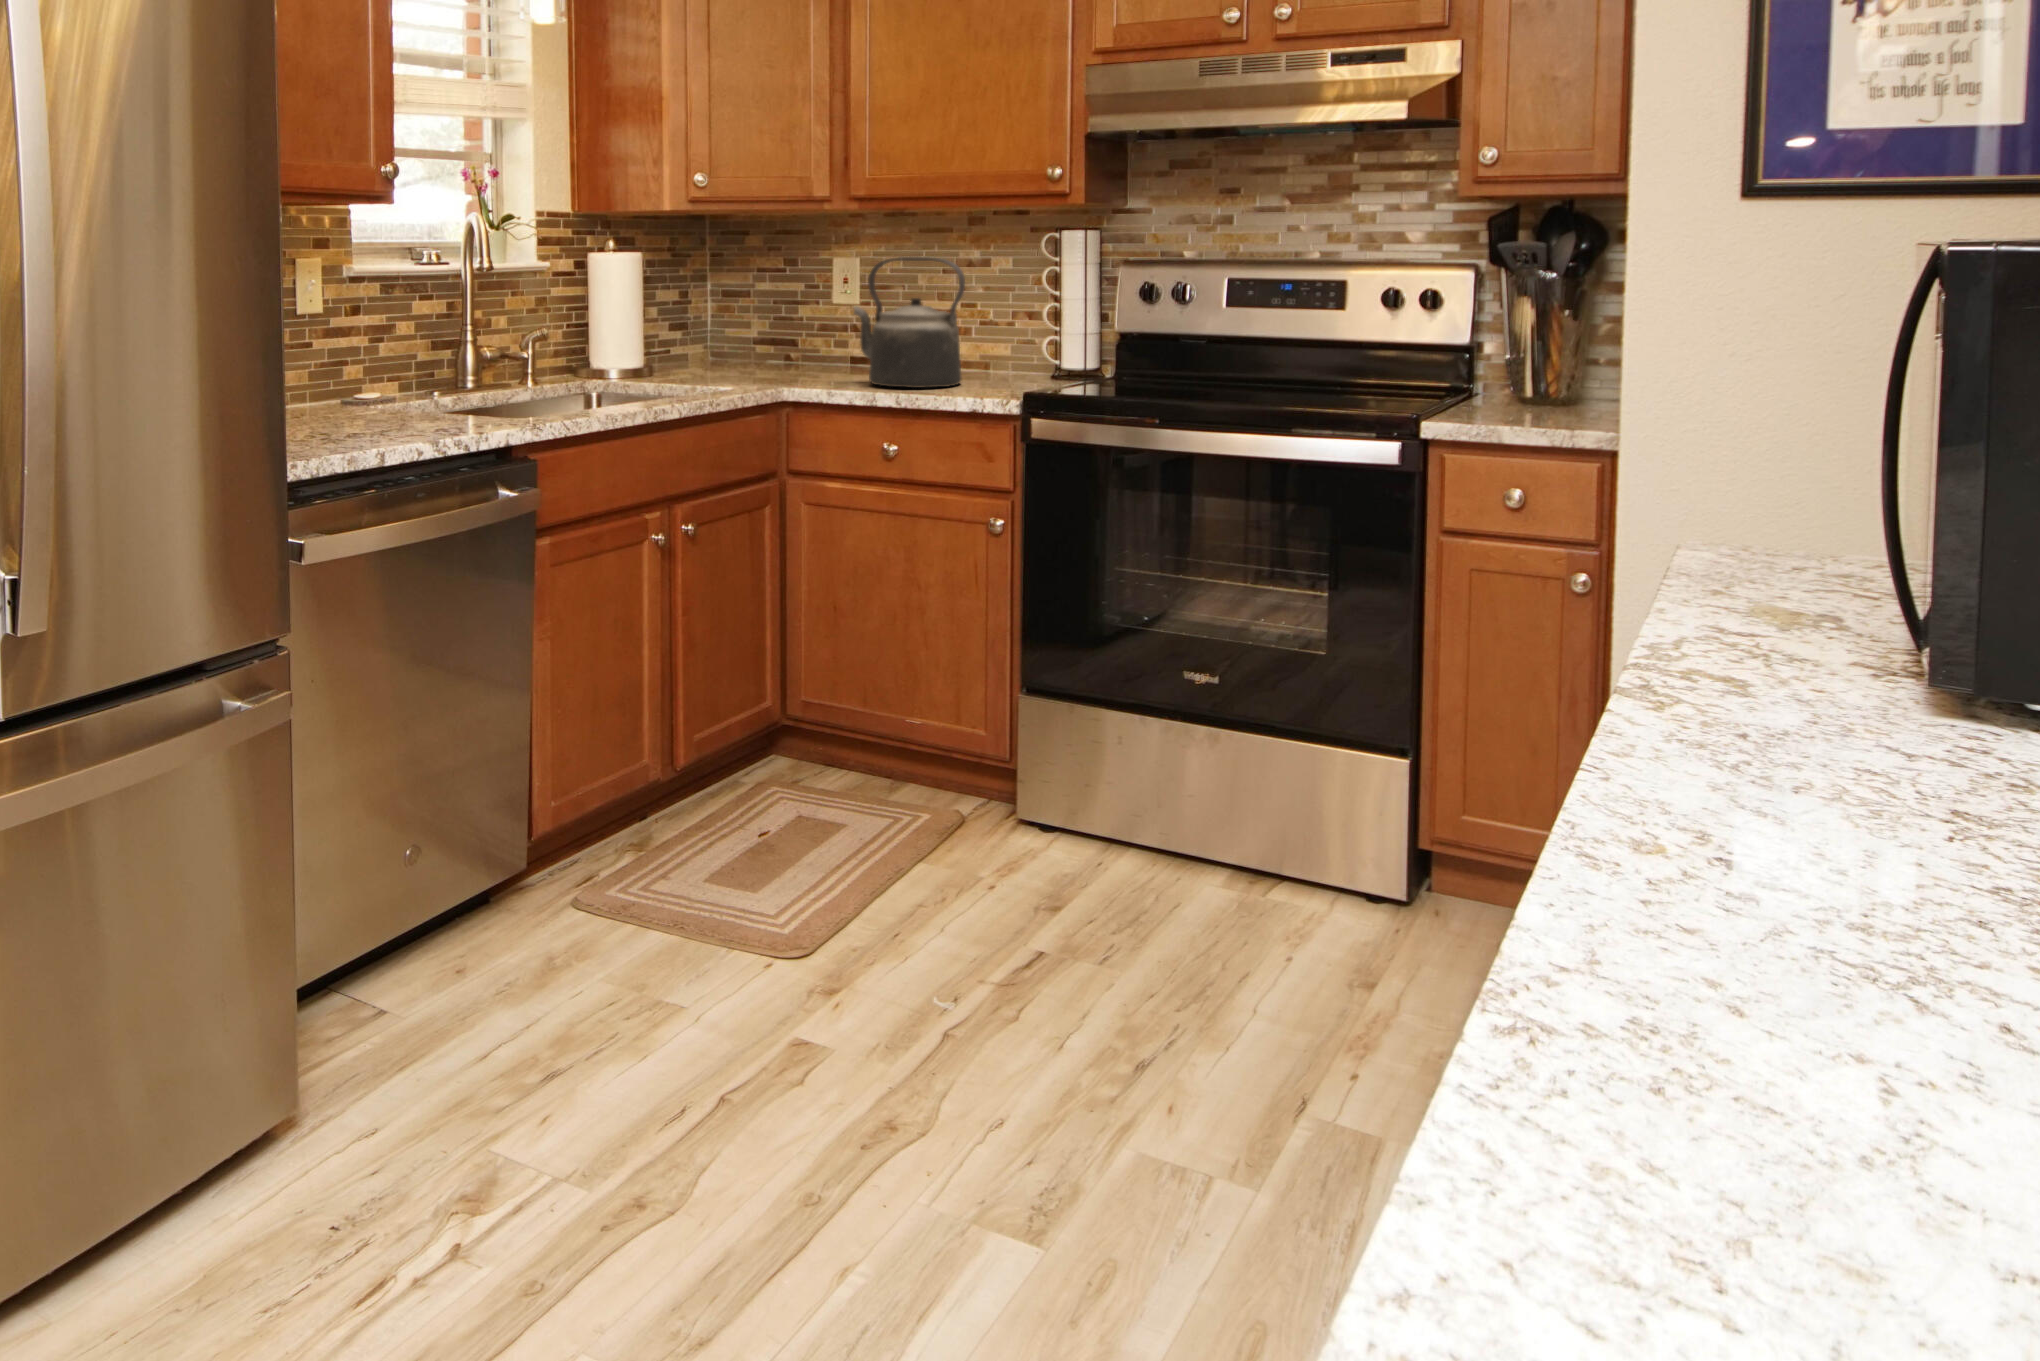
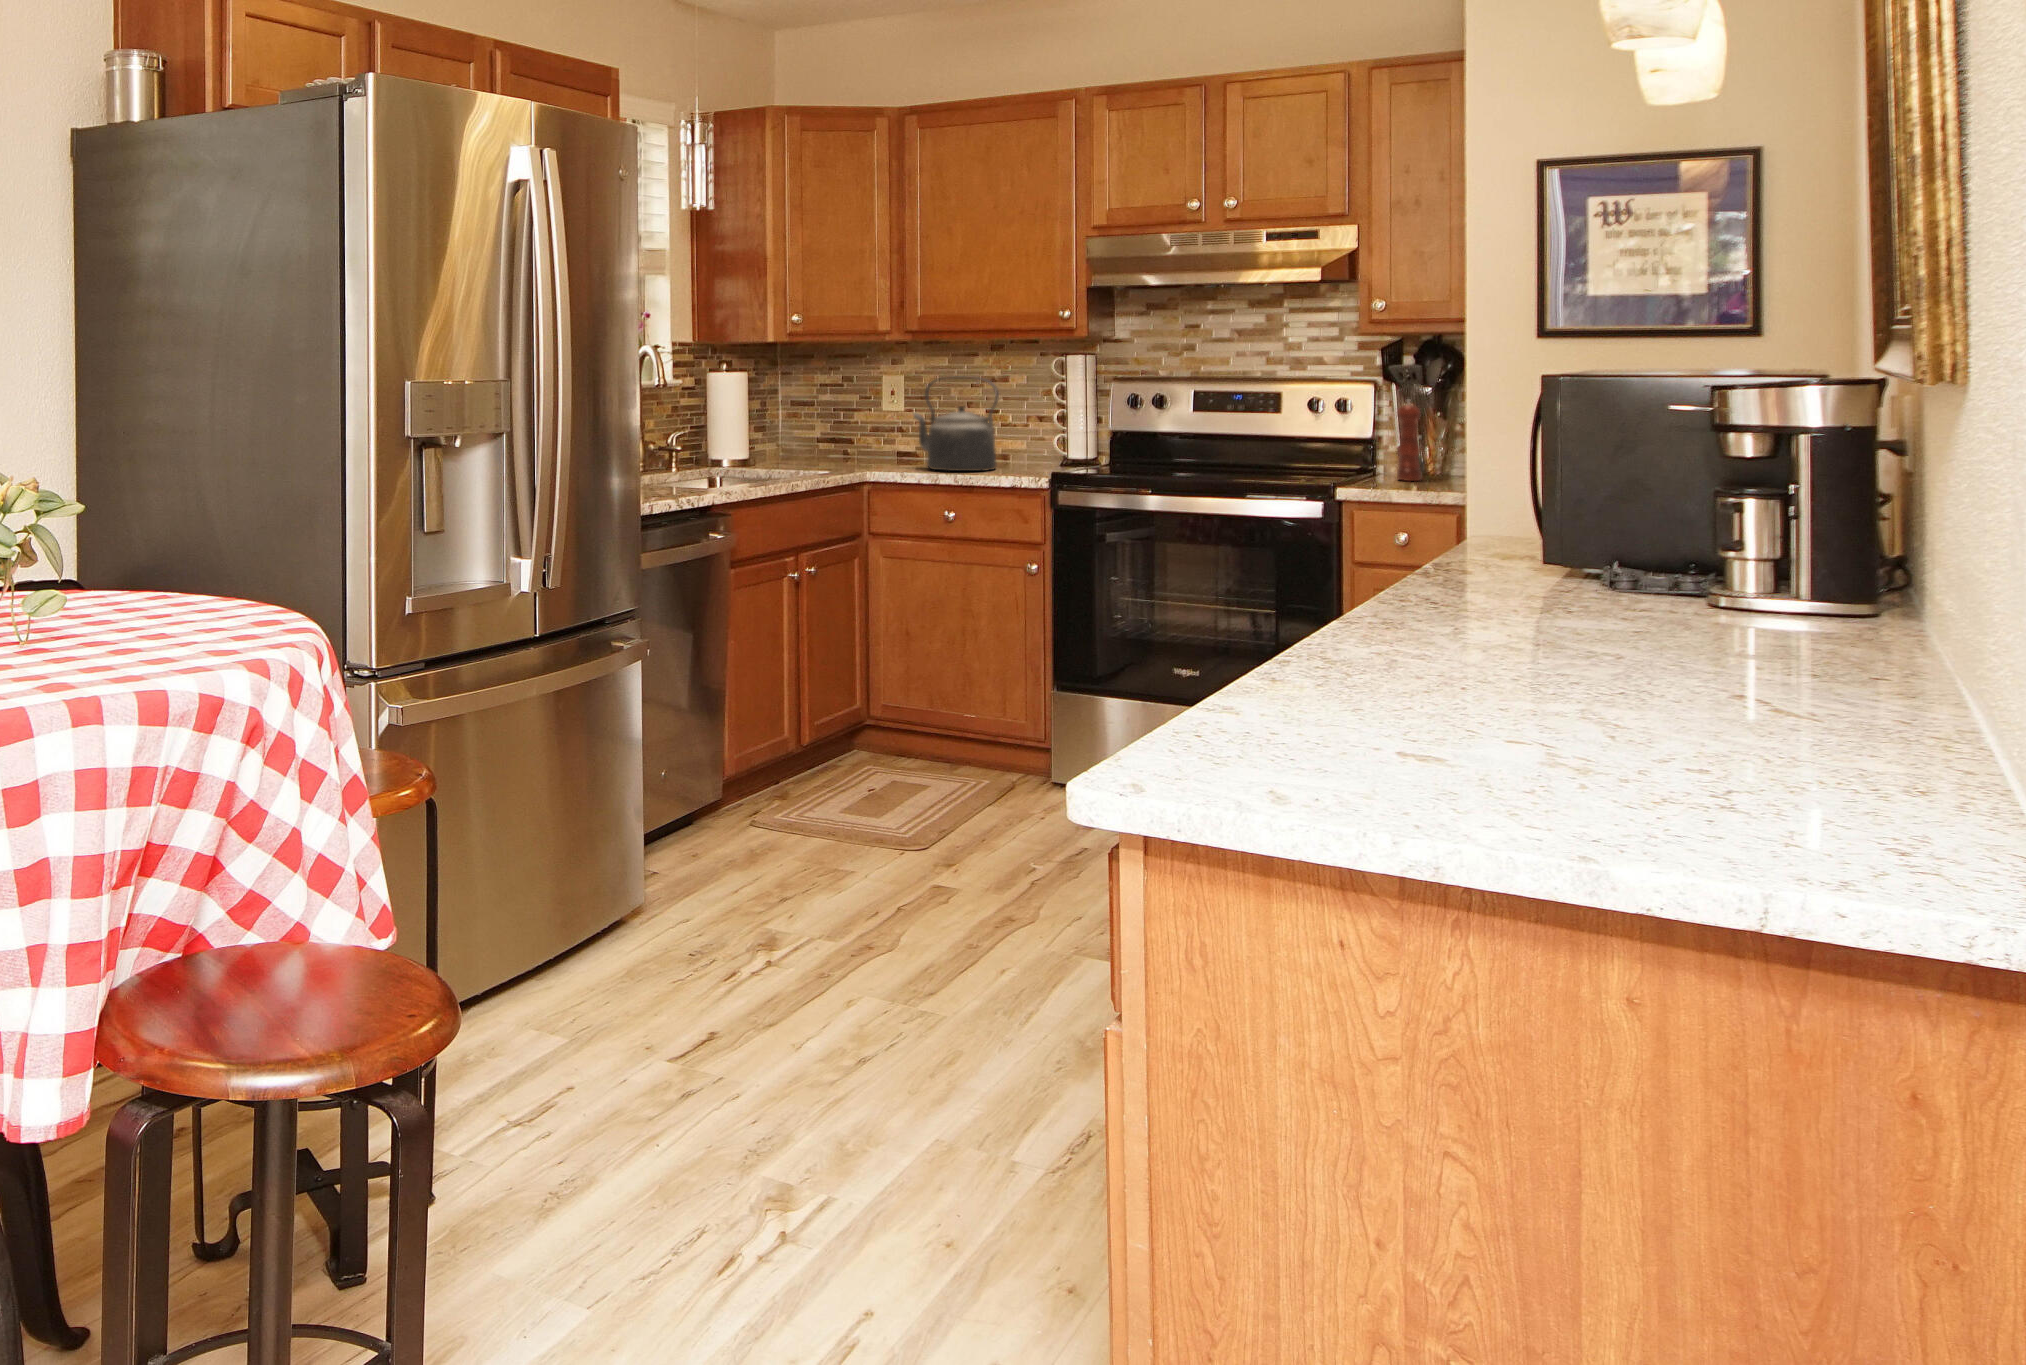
pepper mill: none [1505,291,1542,408] -> present [1397,400,1421,481]

